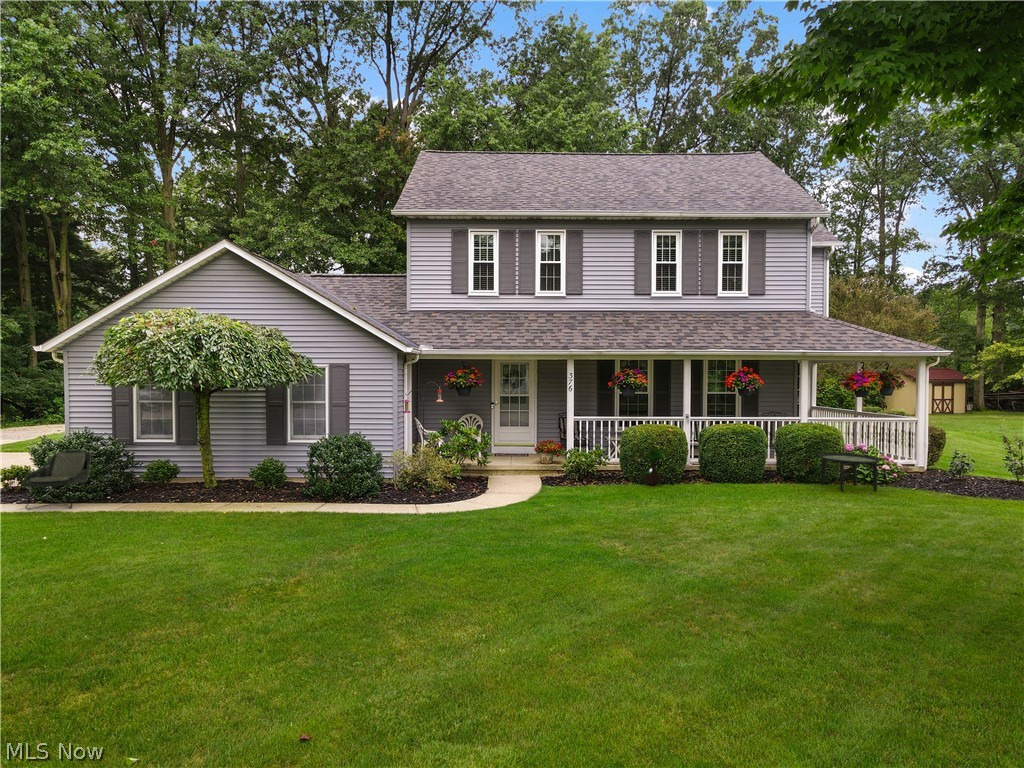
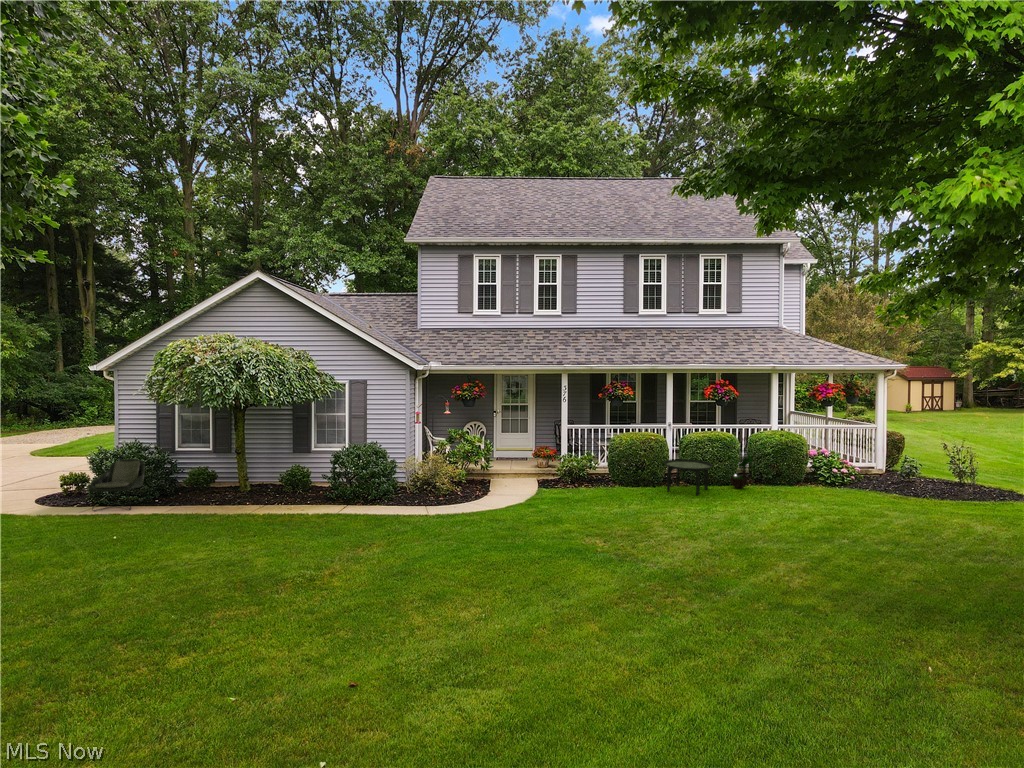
potted tree: present [643,448,663,485] -> present [730,456,751,488]
round table: present [819,453,881,492] -> present [664,459,713,496]

